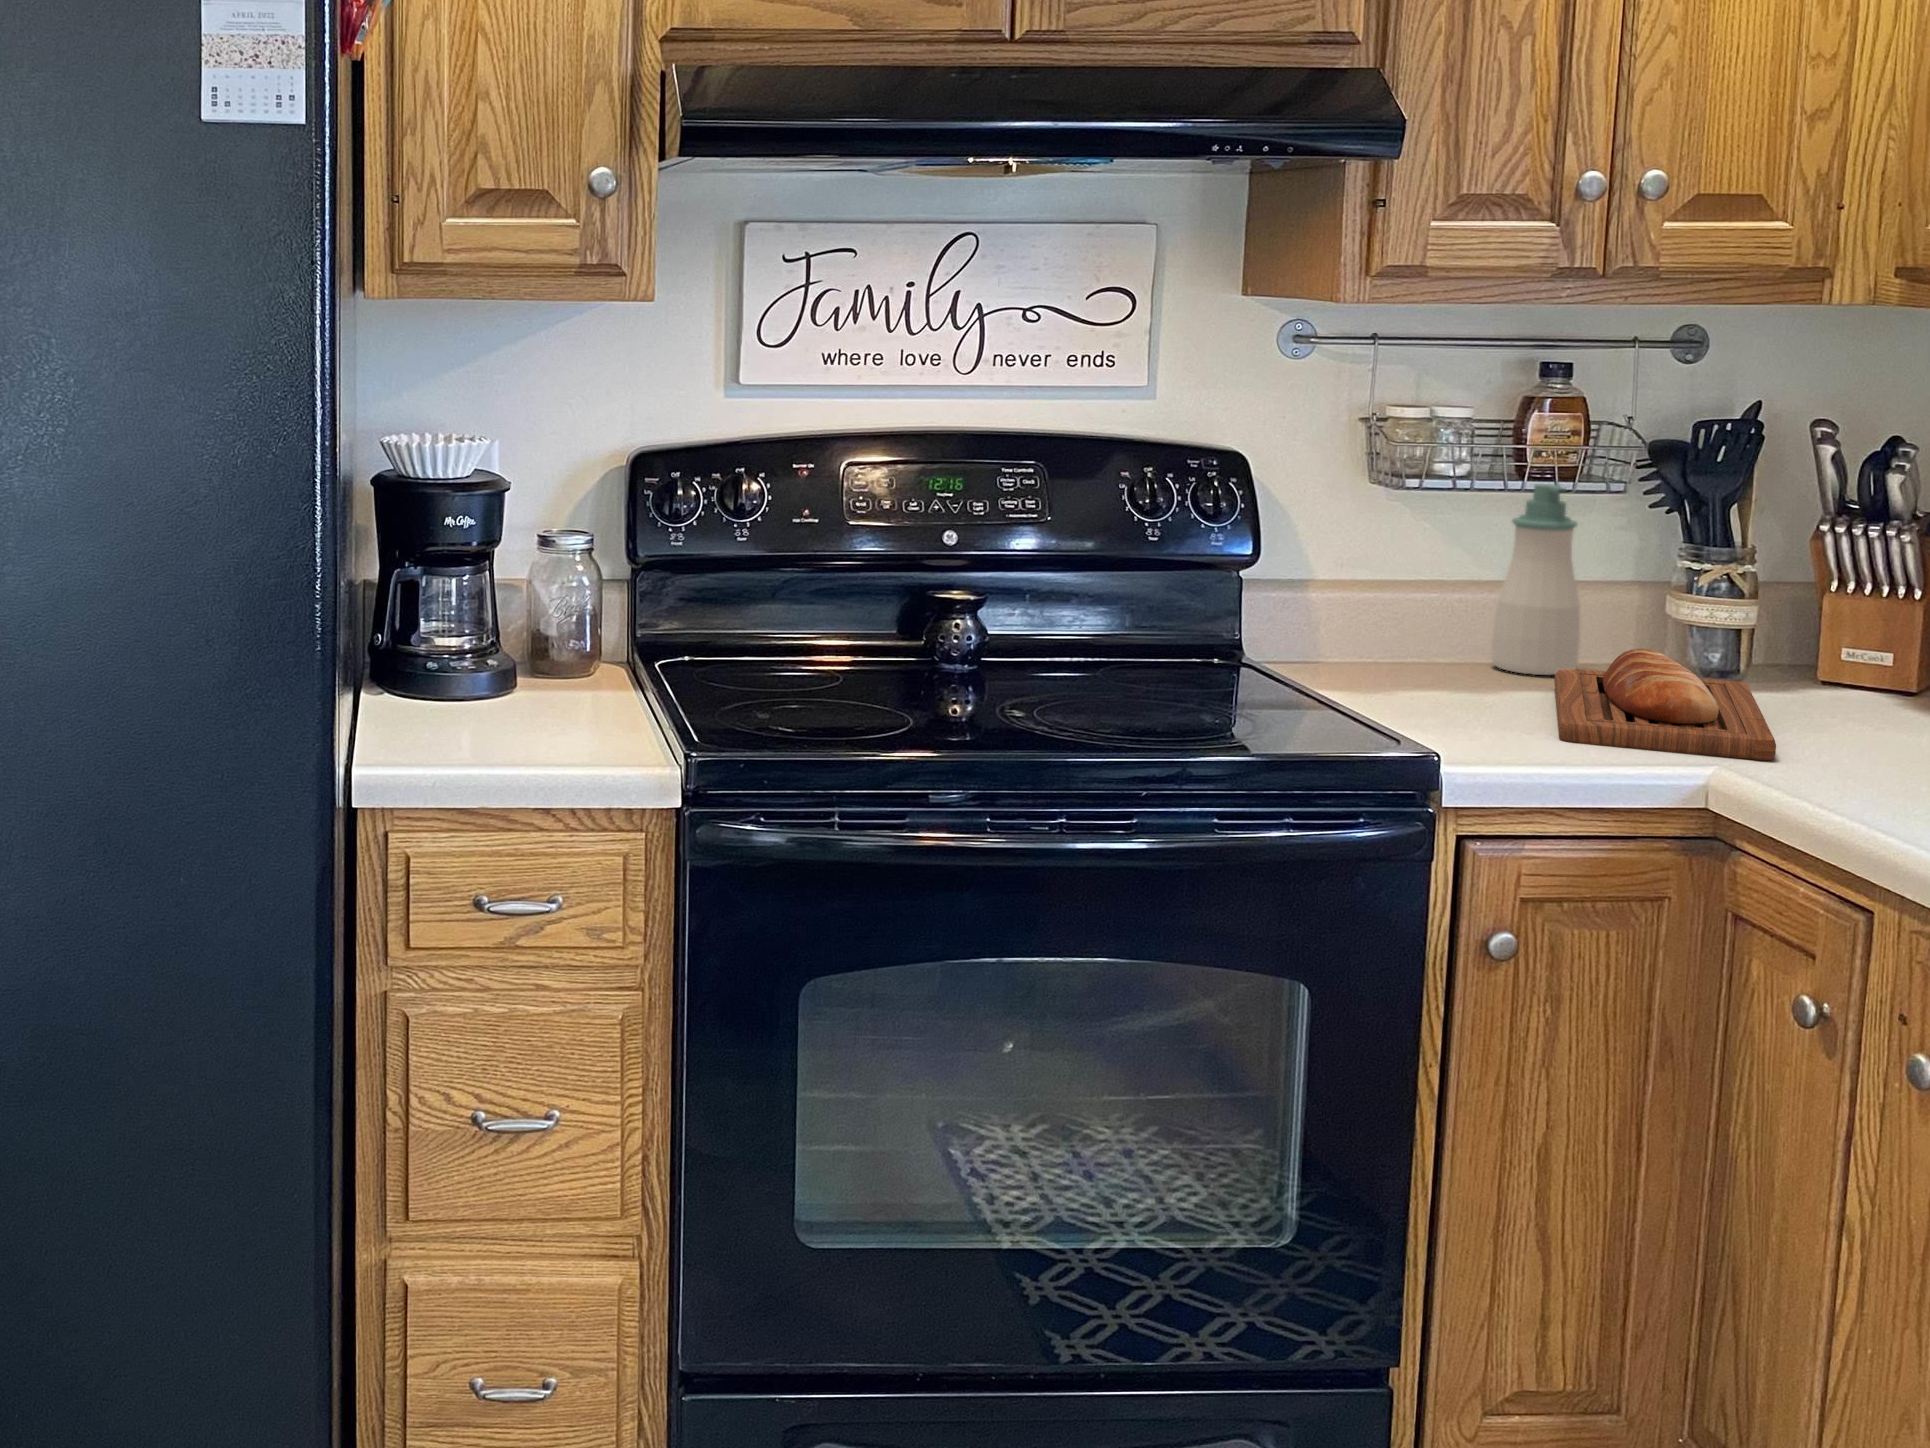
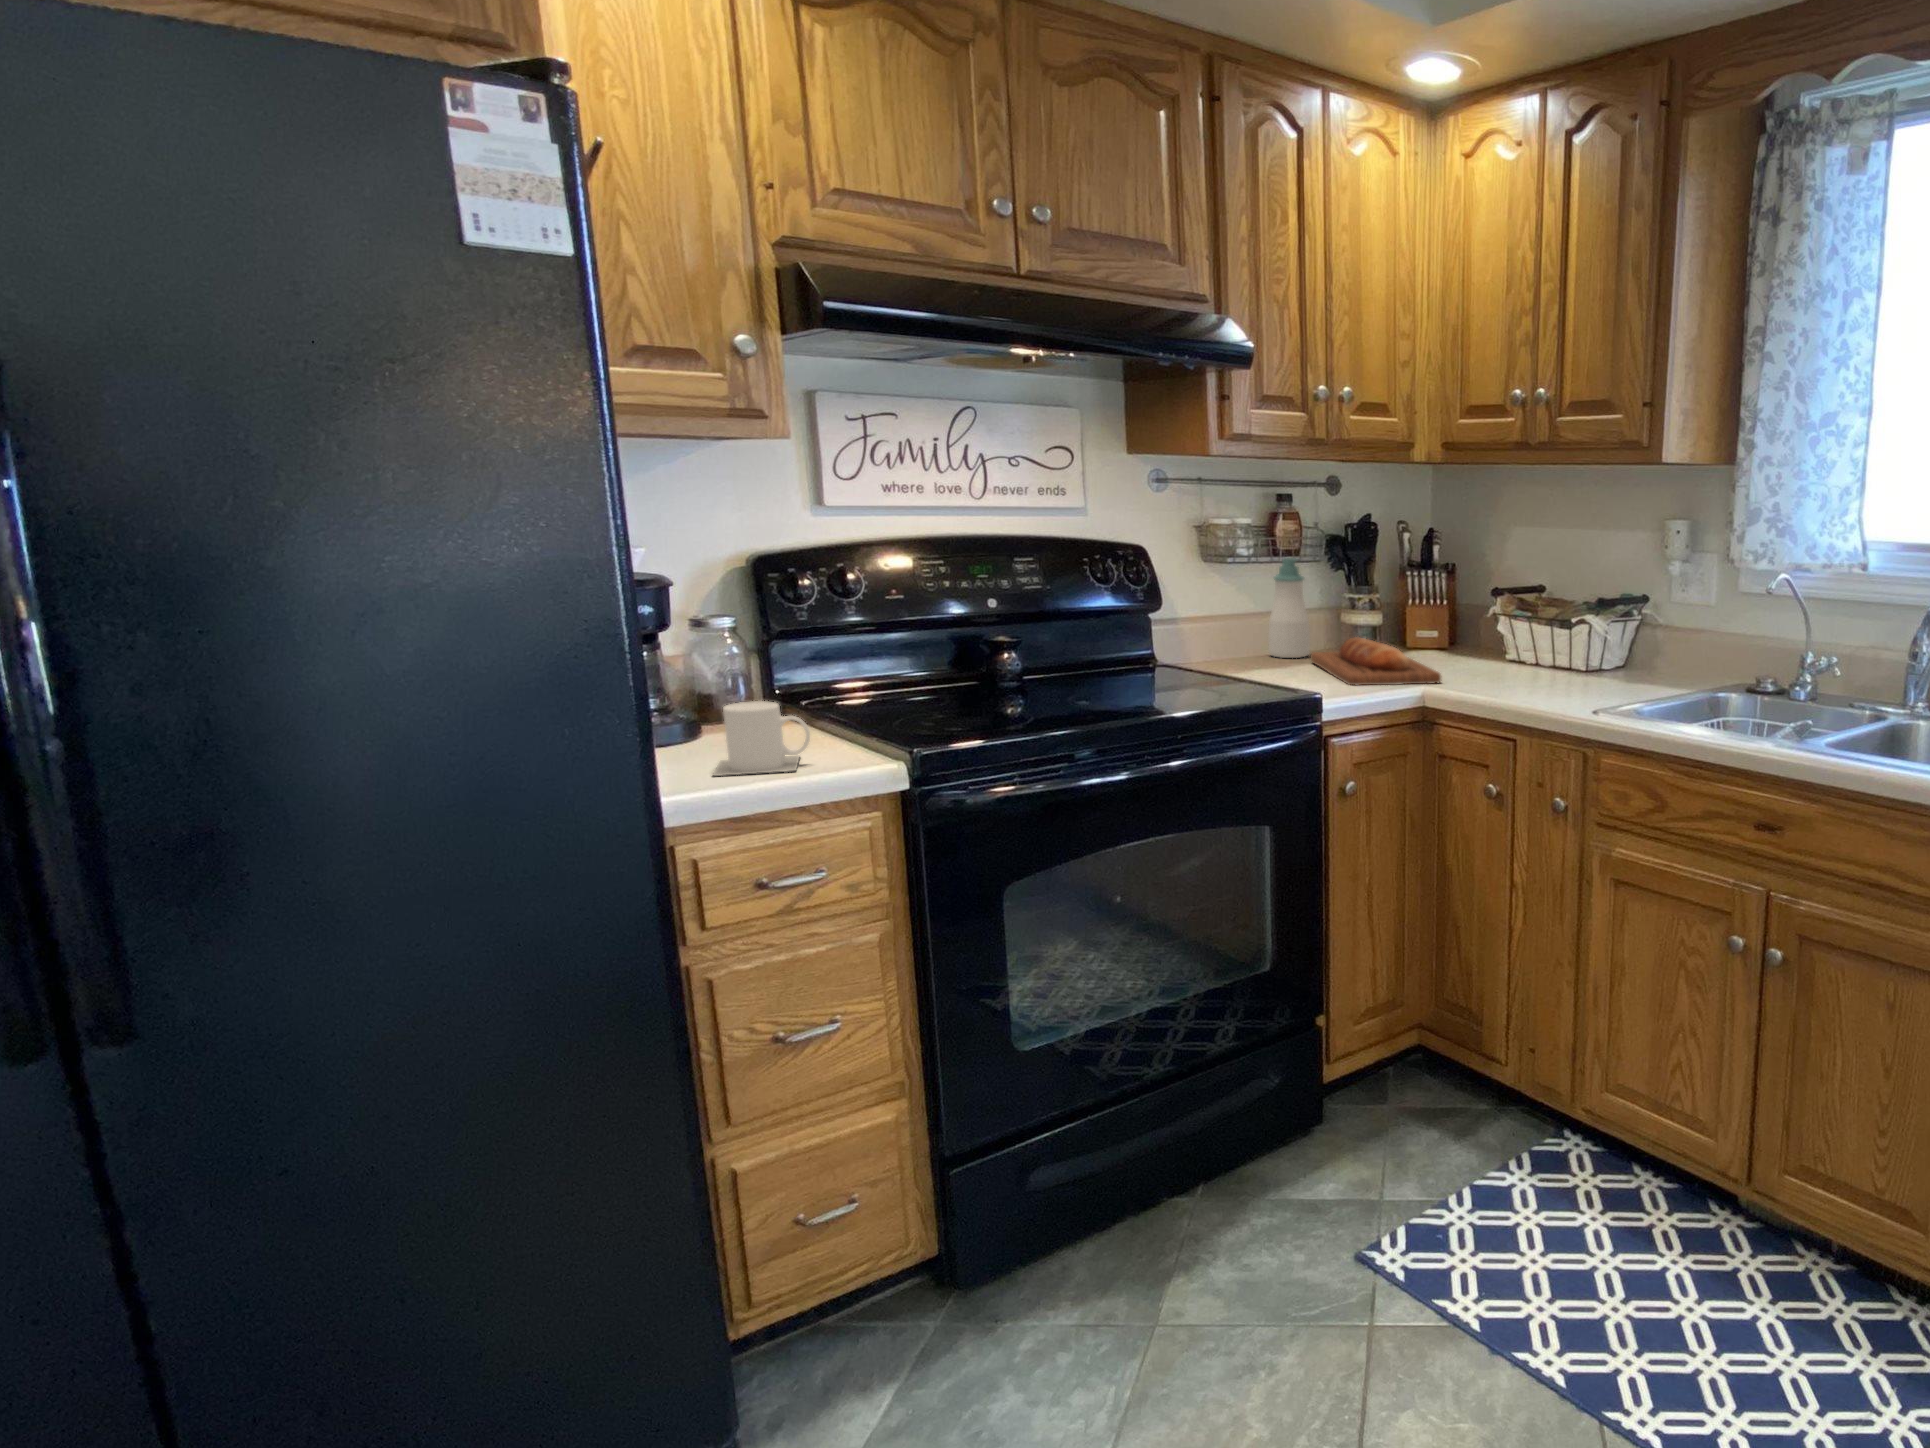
mug: none [451,656,579,758] -> present [713,701,810,776]

